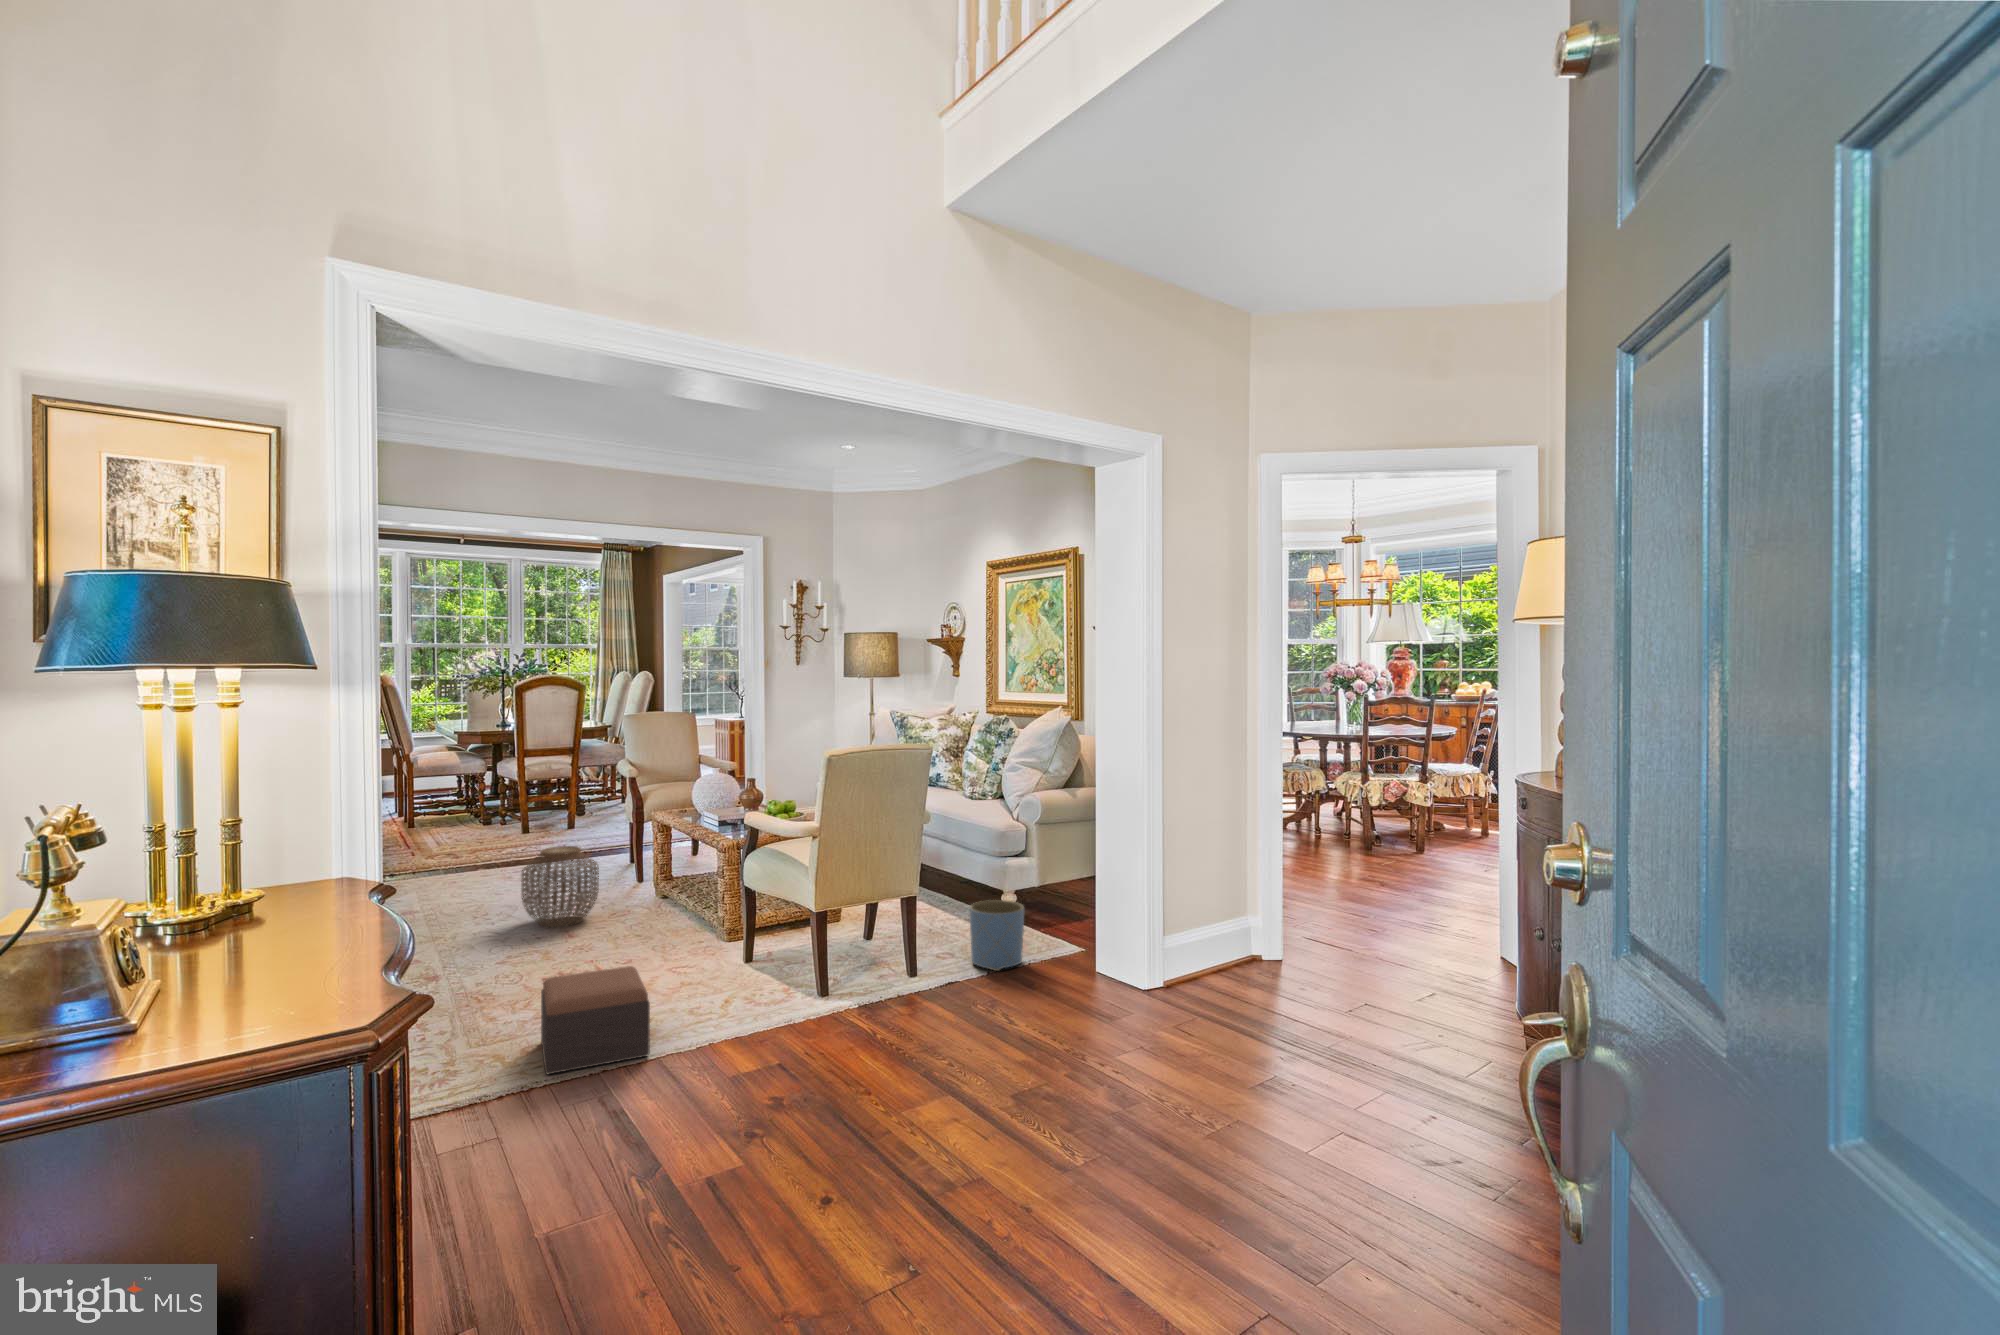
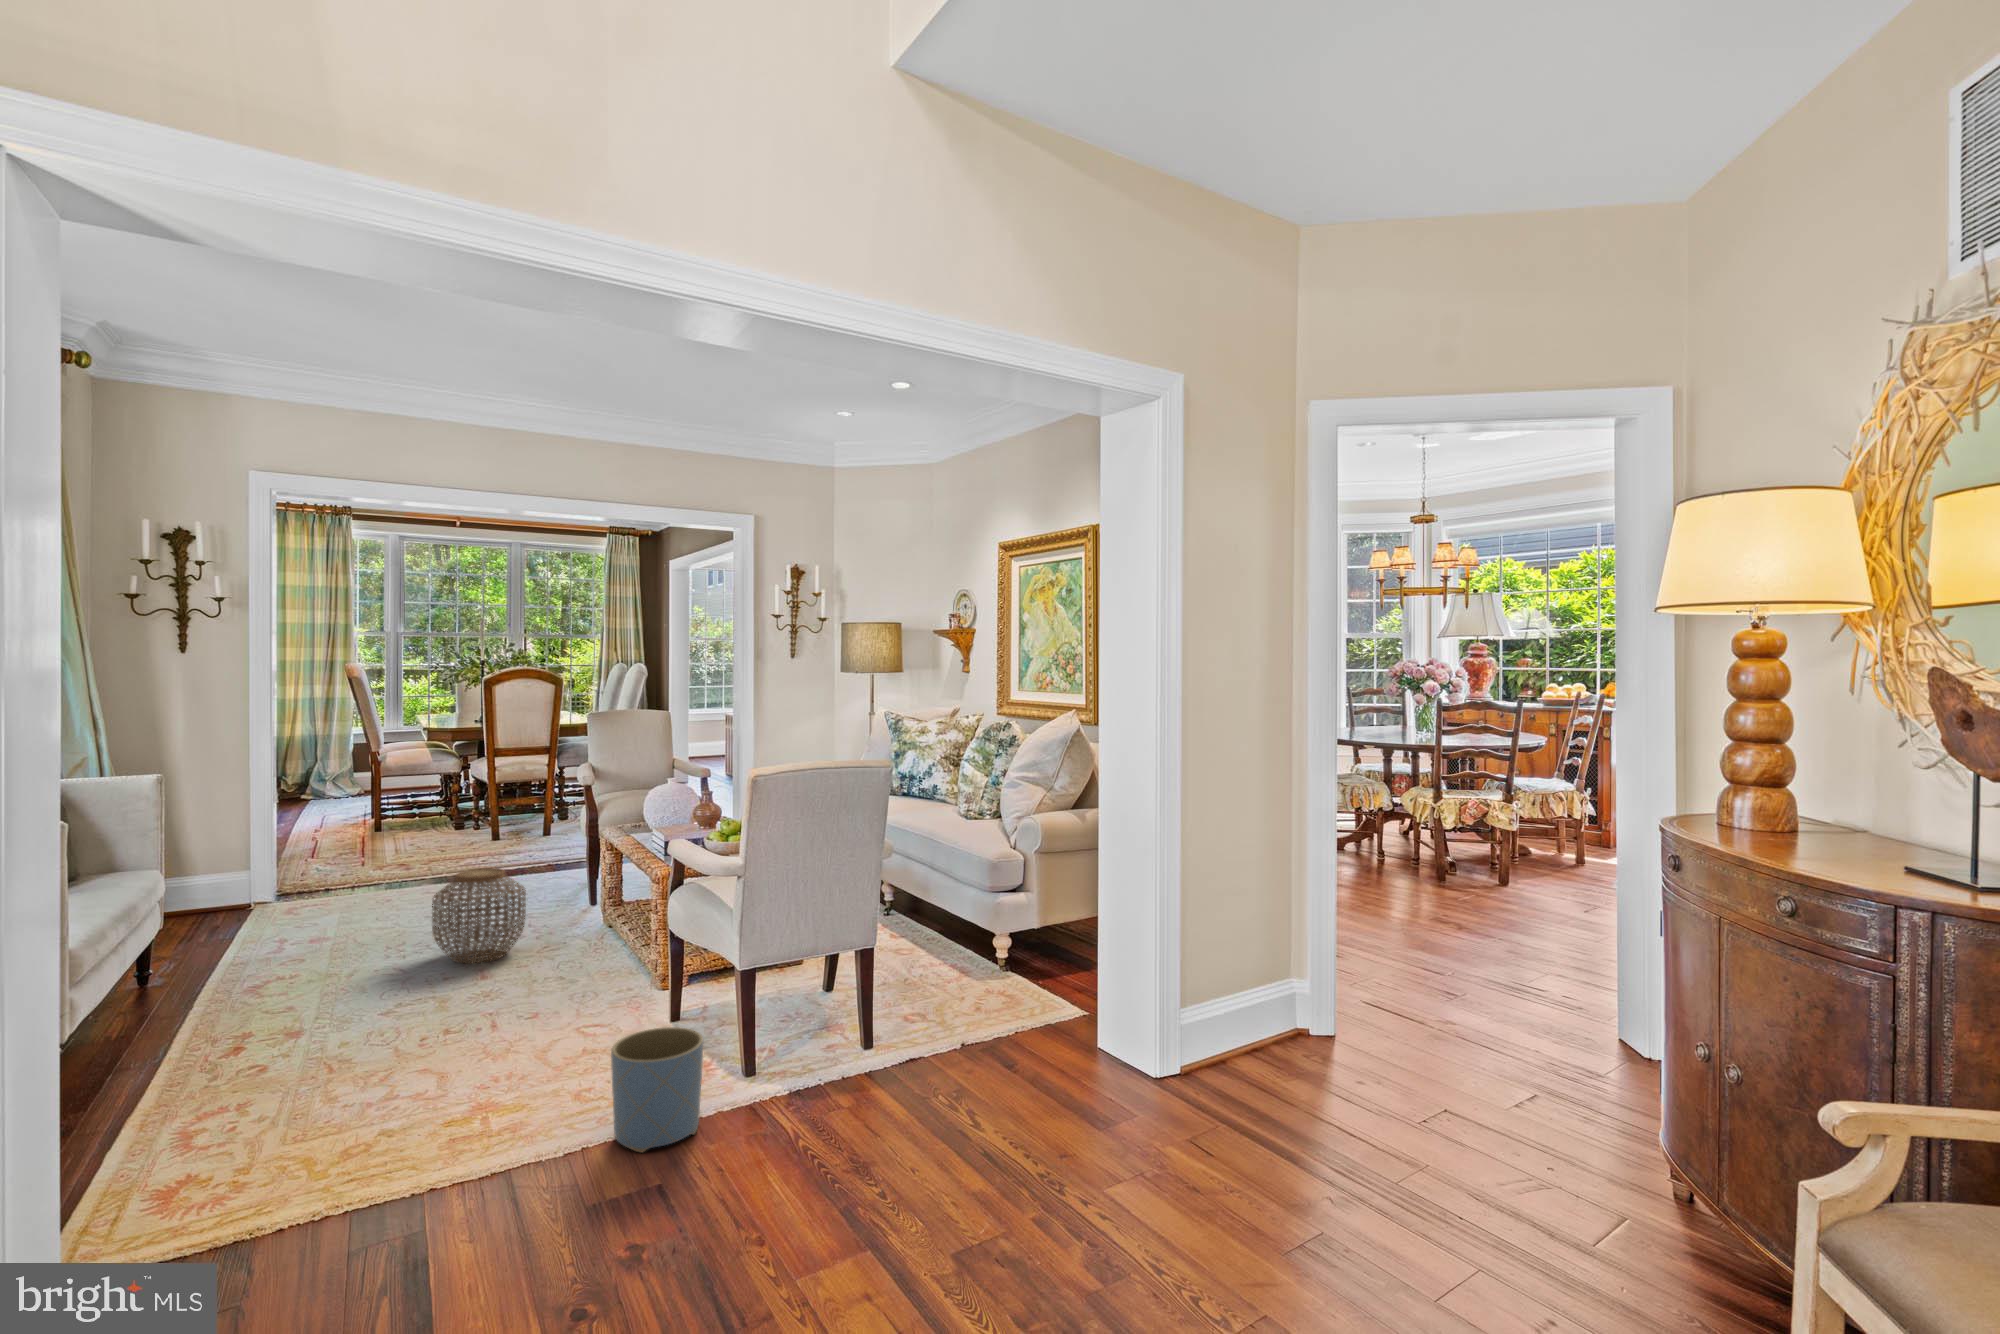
planter: present [970,900,1024,971] -> present [611,1027,703,1153]
footstool: present [541,966,650,1074] -> none [350,1040,504,1194]

